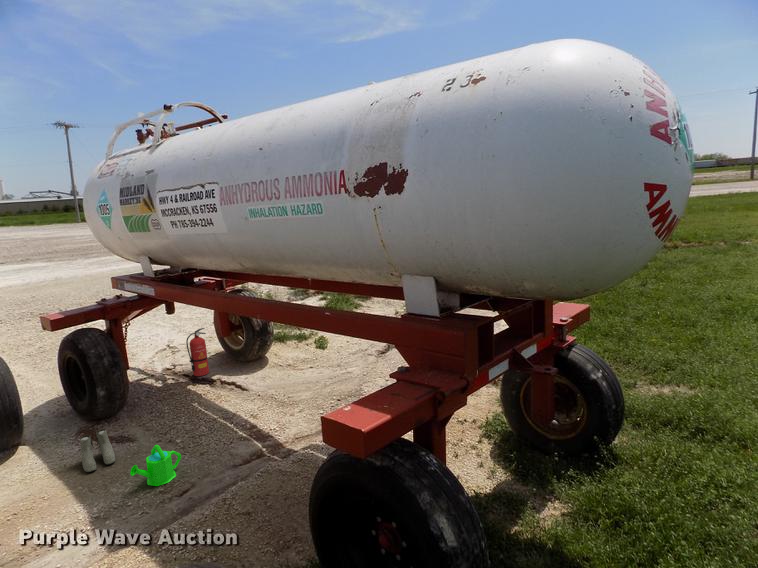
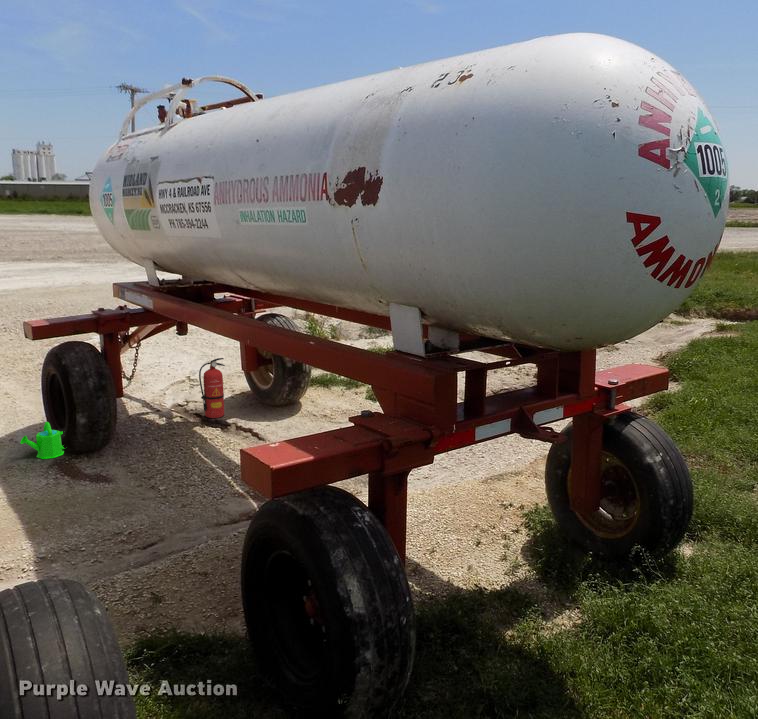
boots: present [80,429,115,472] -> none [56,456,91,501]
watering can: present [130,445,181,486] -> present [20,422,65,459]

